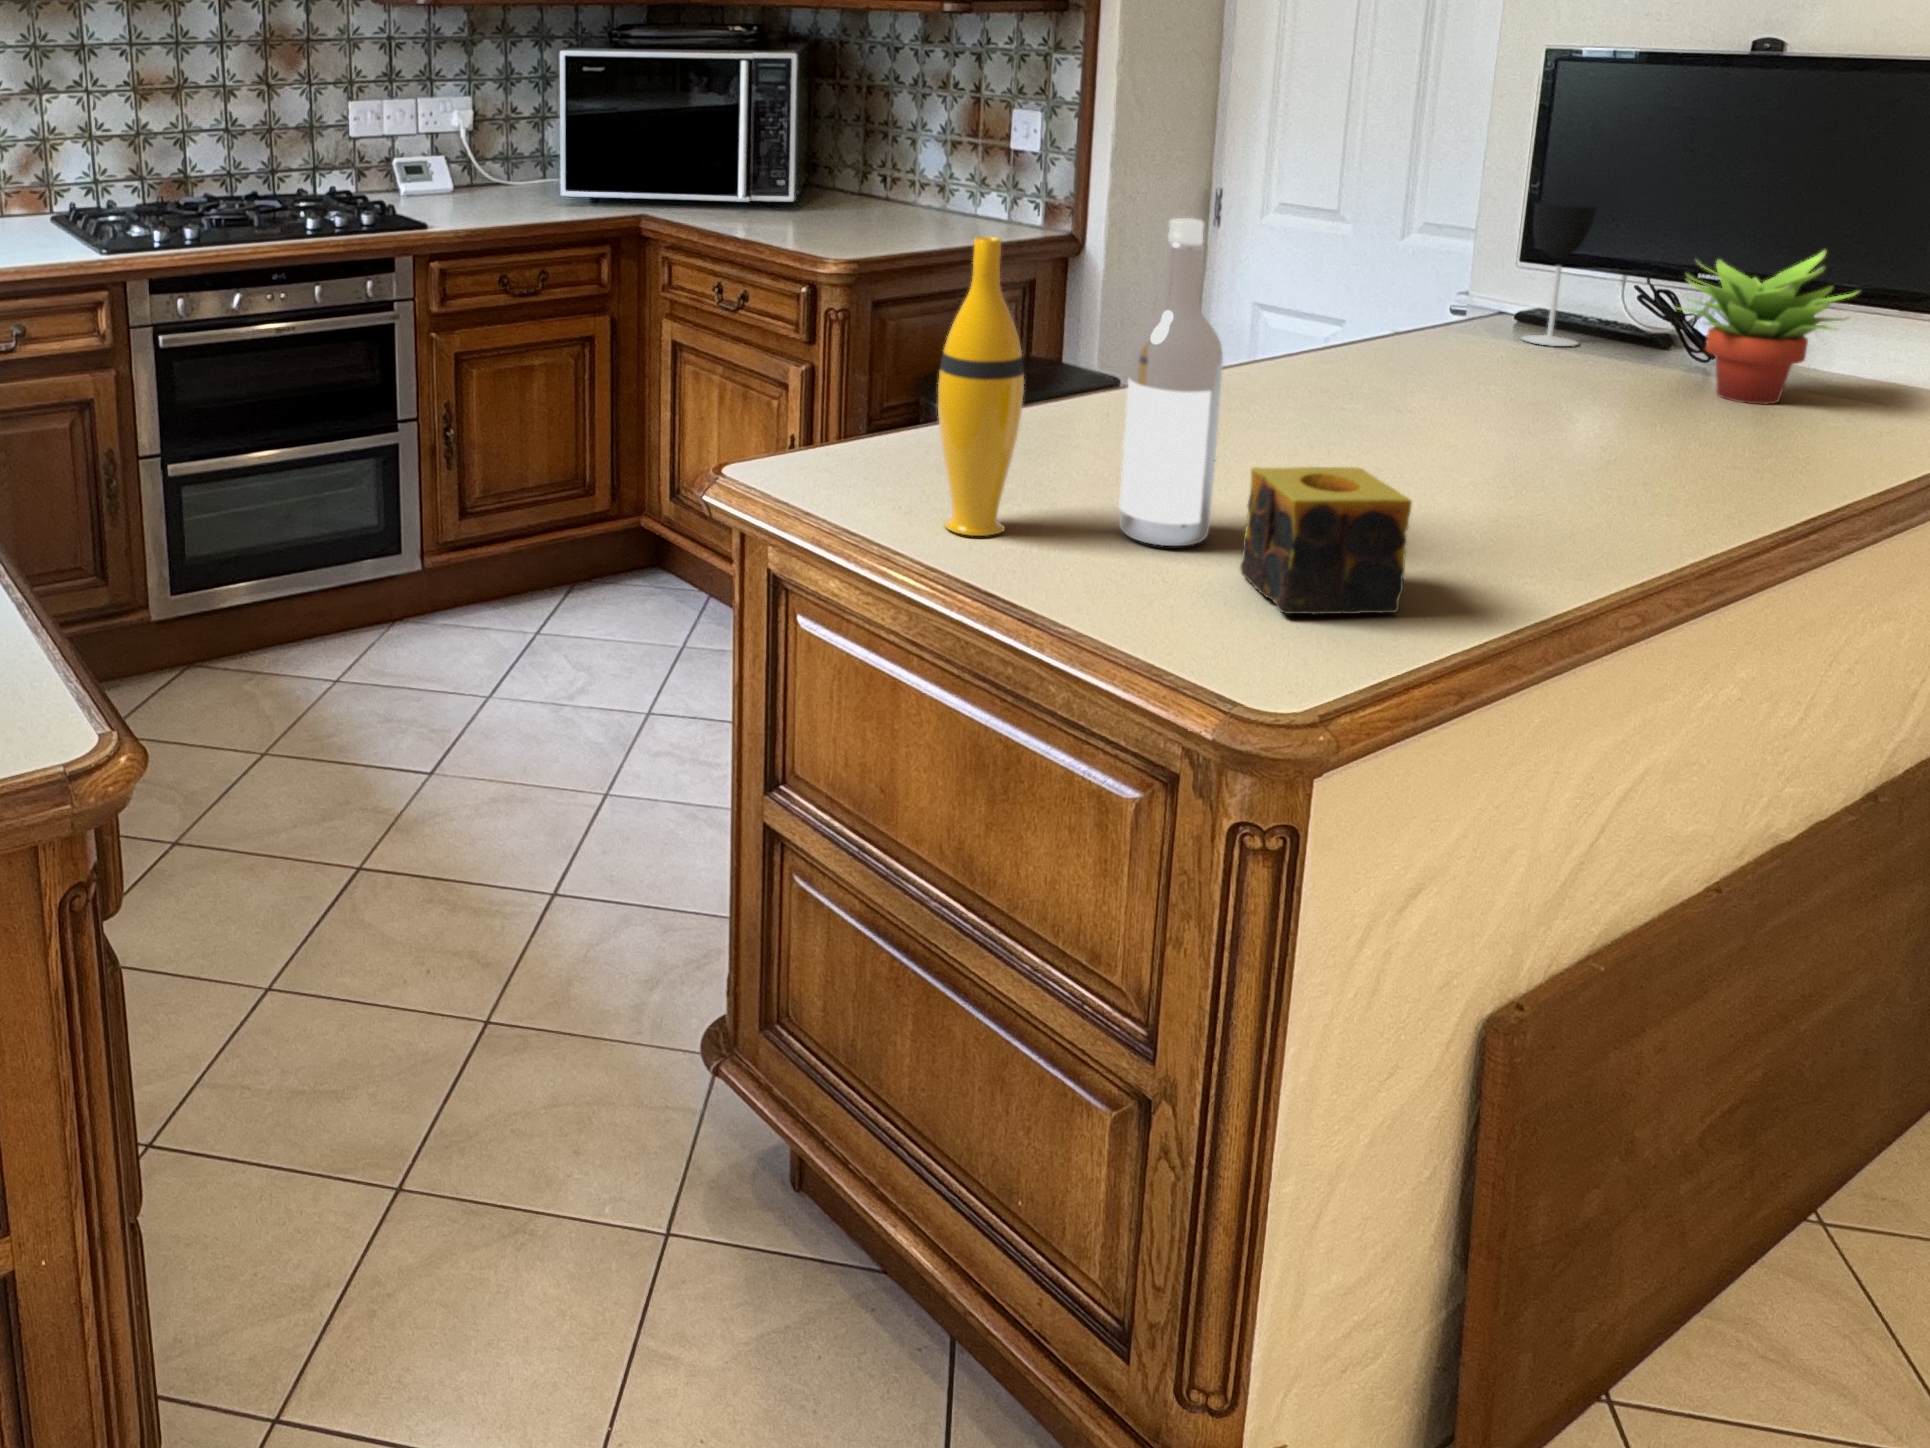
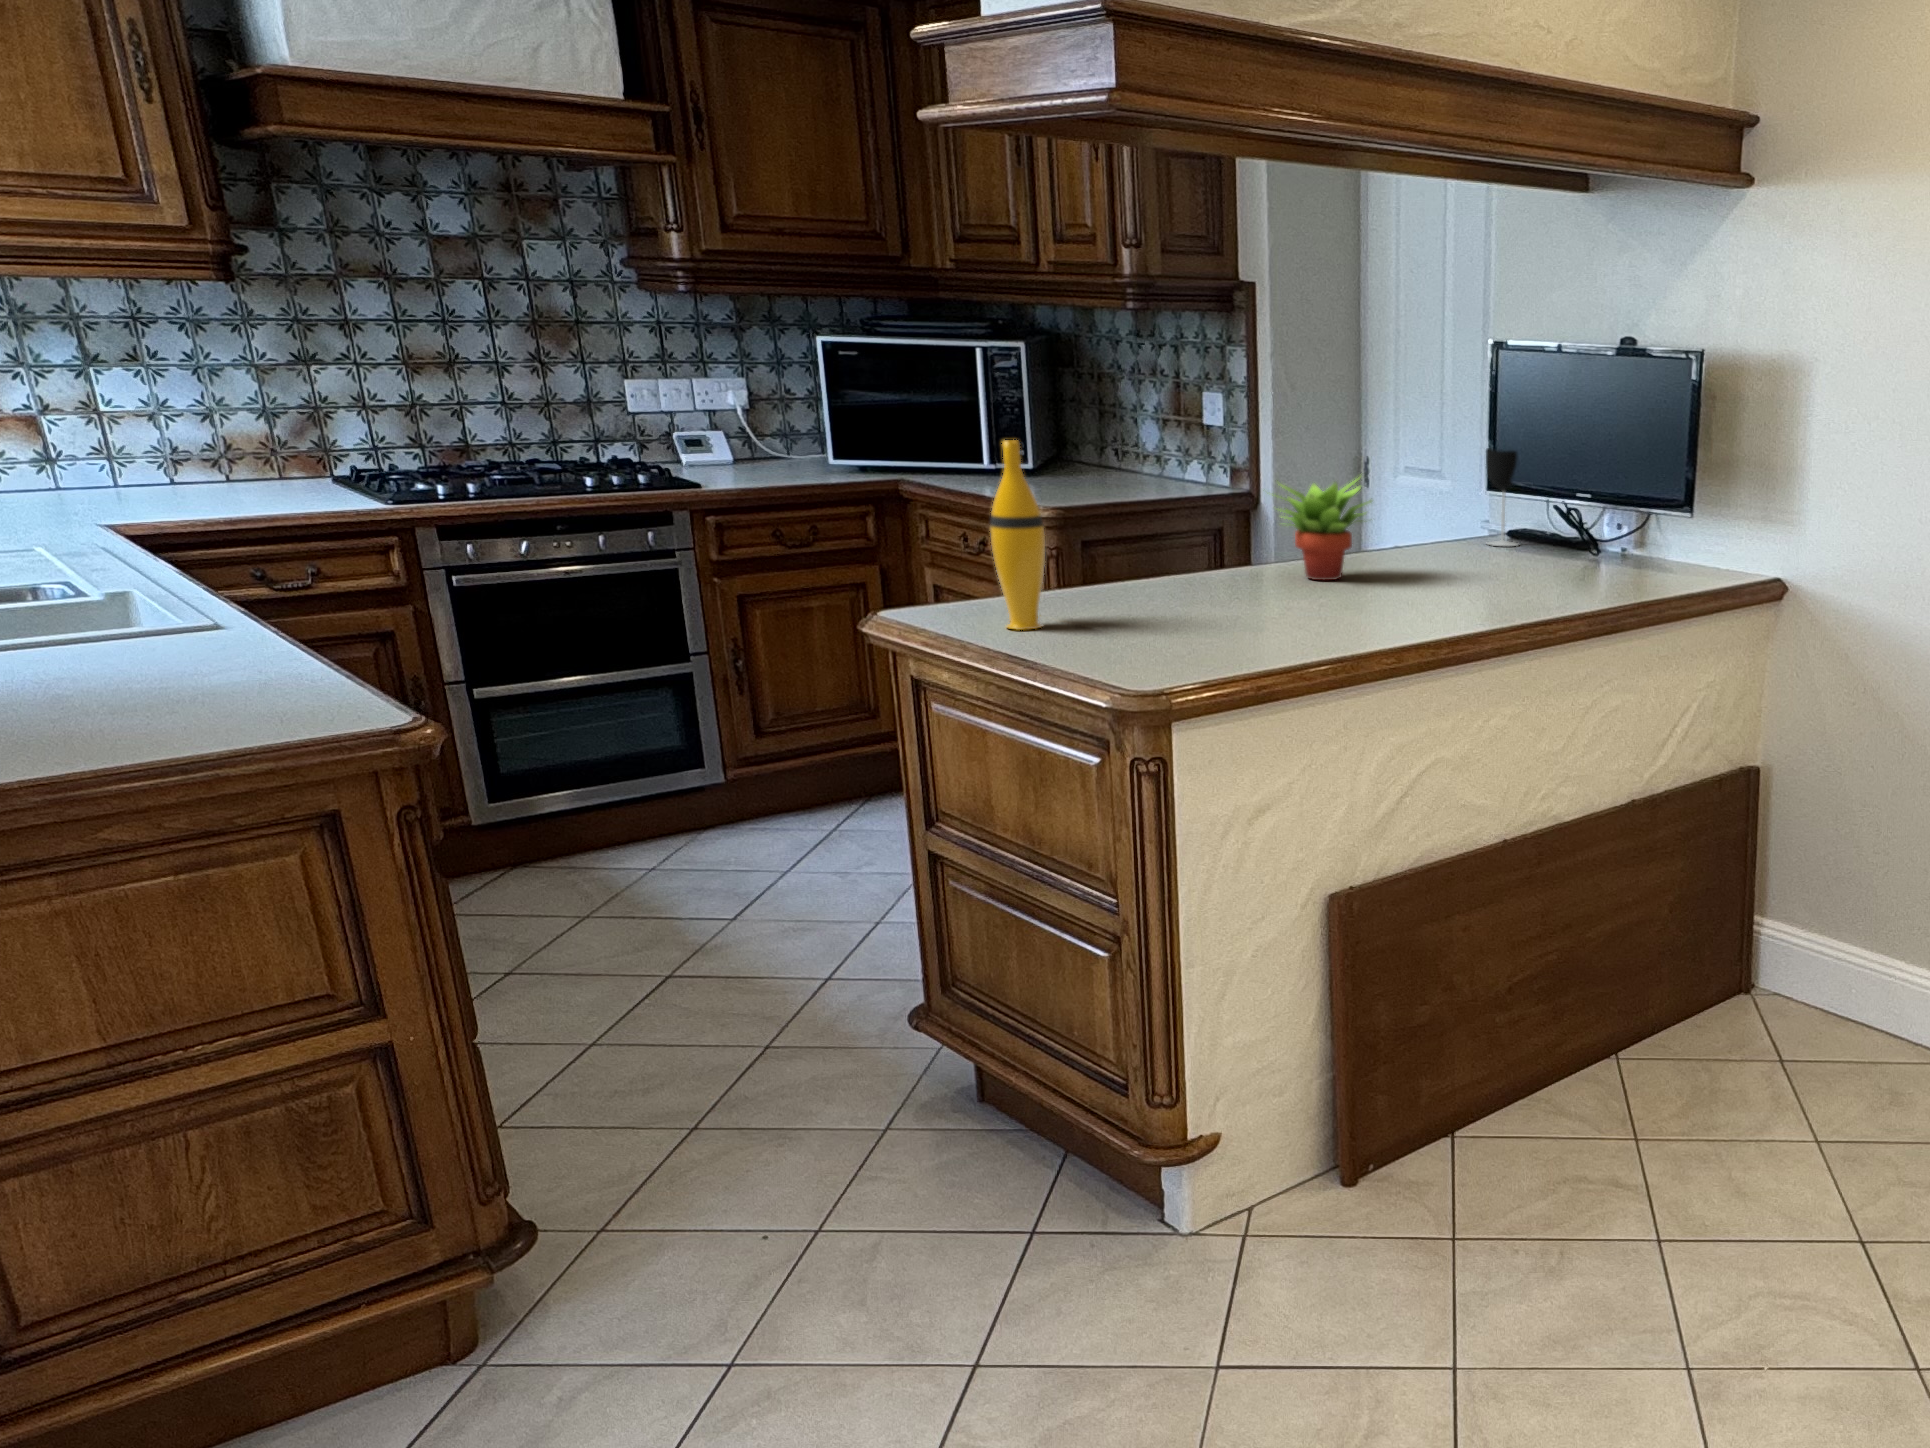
wine bottle: present [1119,218,1223,546] -> none [1107,428,1165,630]
succulent plant: present [1678,250,1860,404] -> present [1272,479,1372,580]
candle: present [1240,467,1412,614] -> none [1165,573,1240,651]

